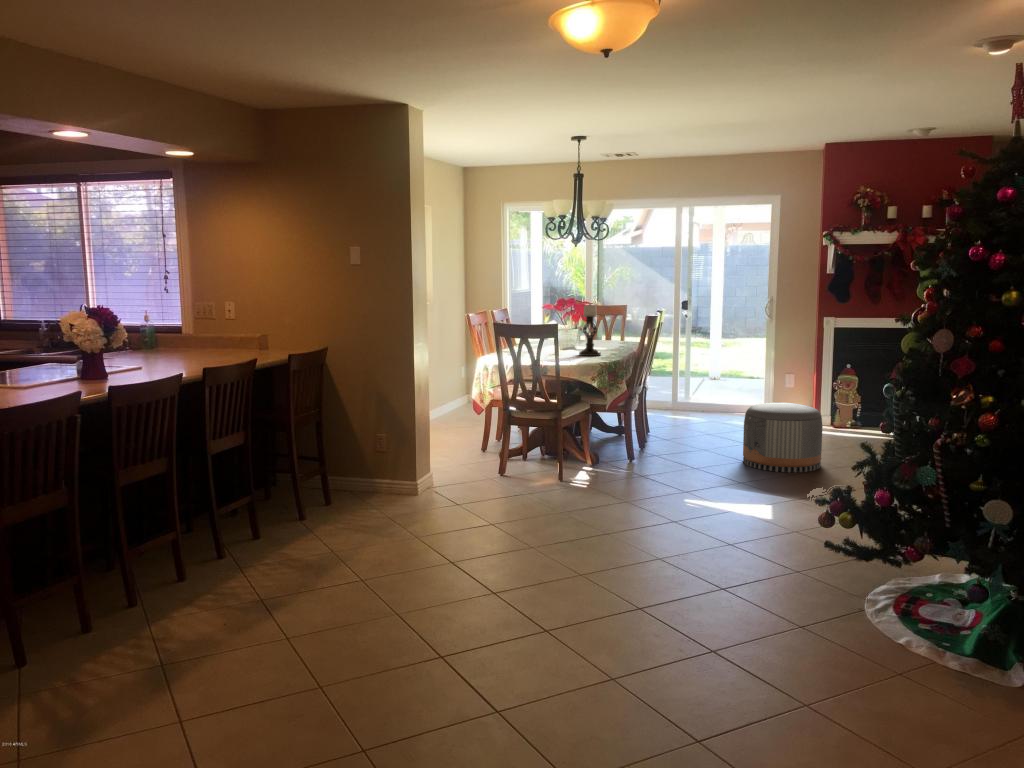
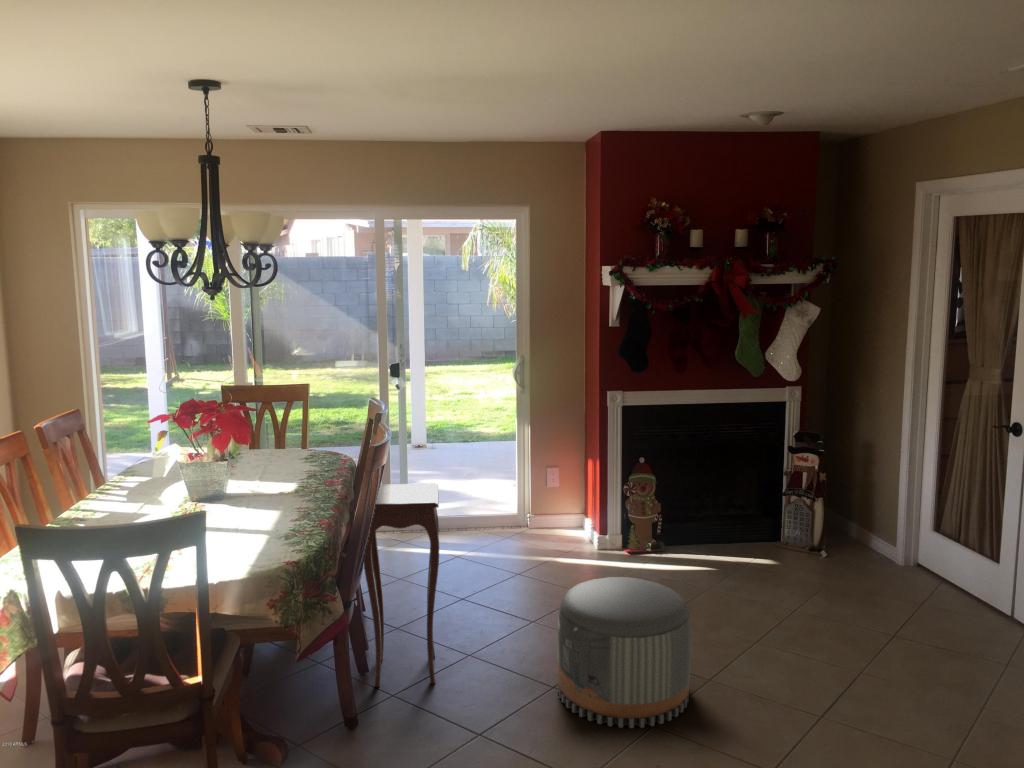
candle holder: present [579,304,601,356] -> none [236,441,286,557]
side table: none [642,347,688,453] -> present [363,483,439,687]

